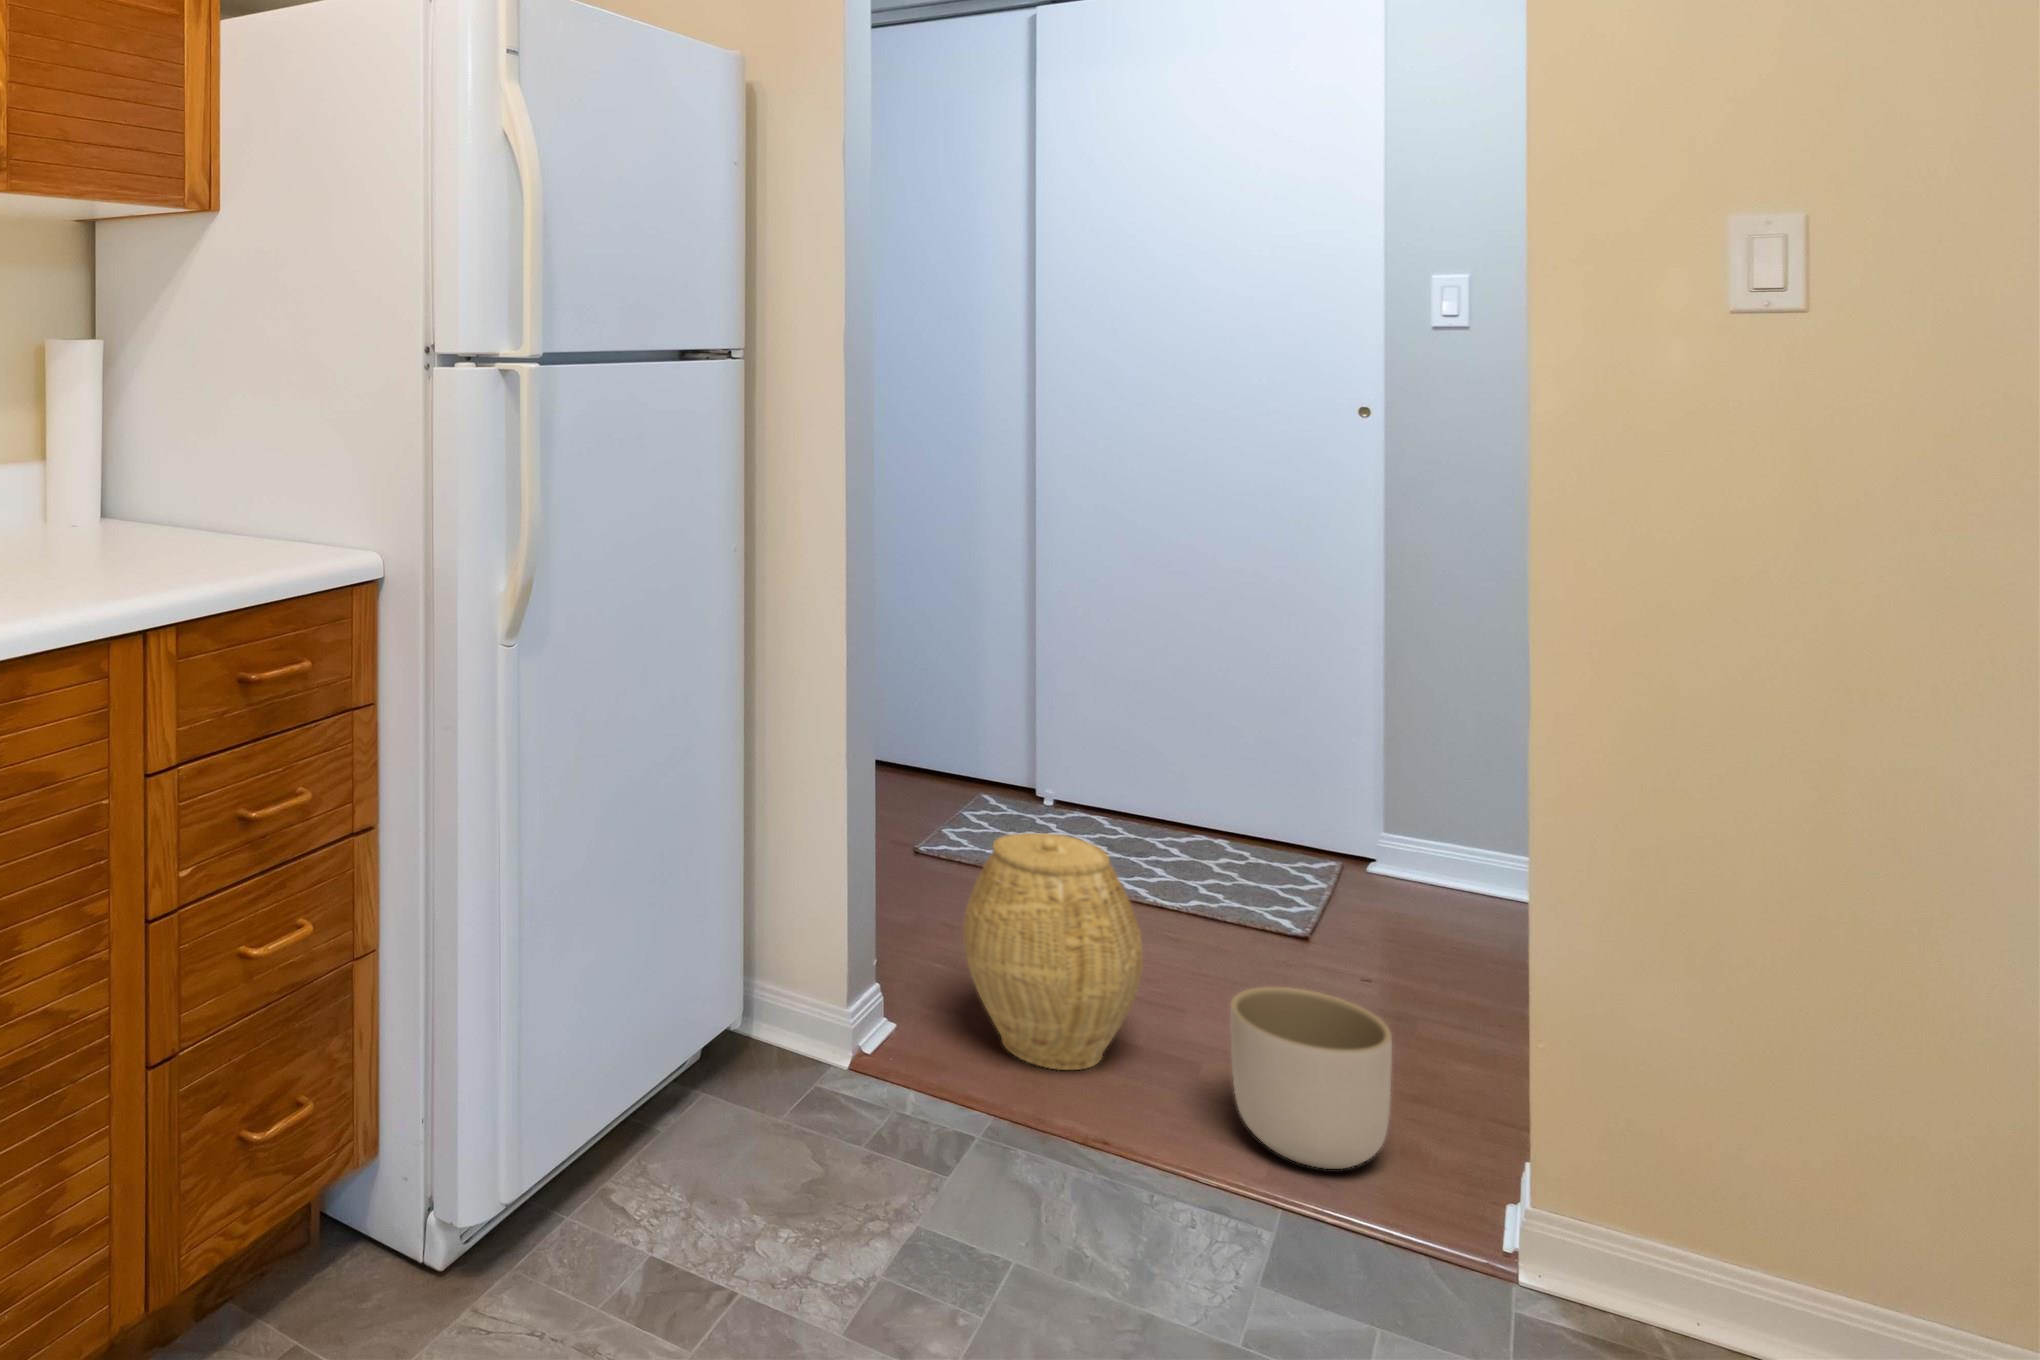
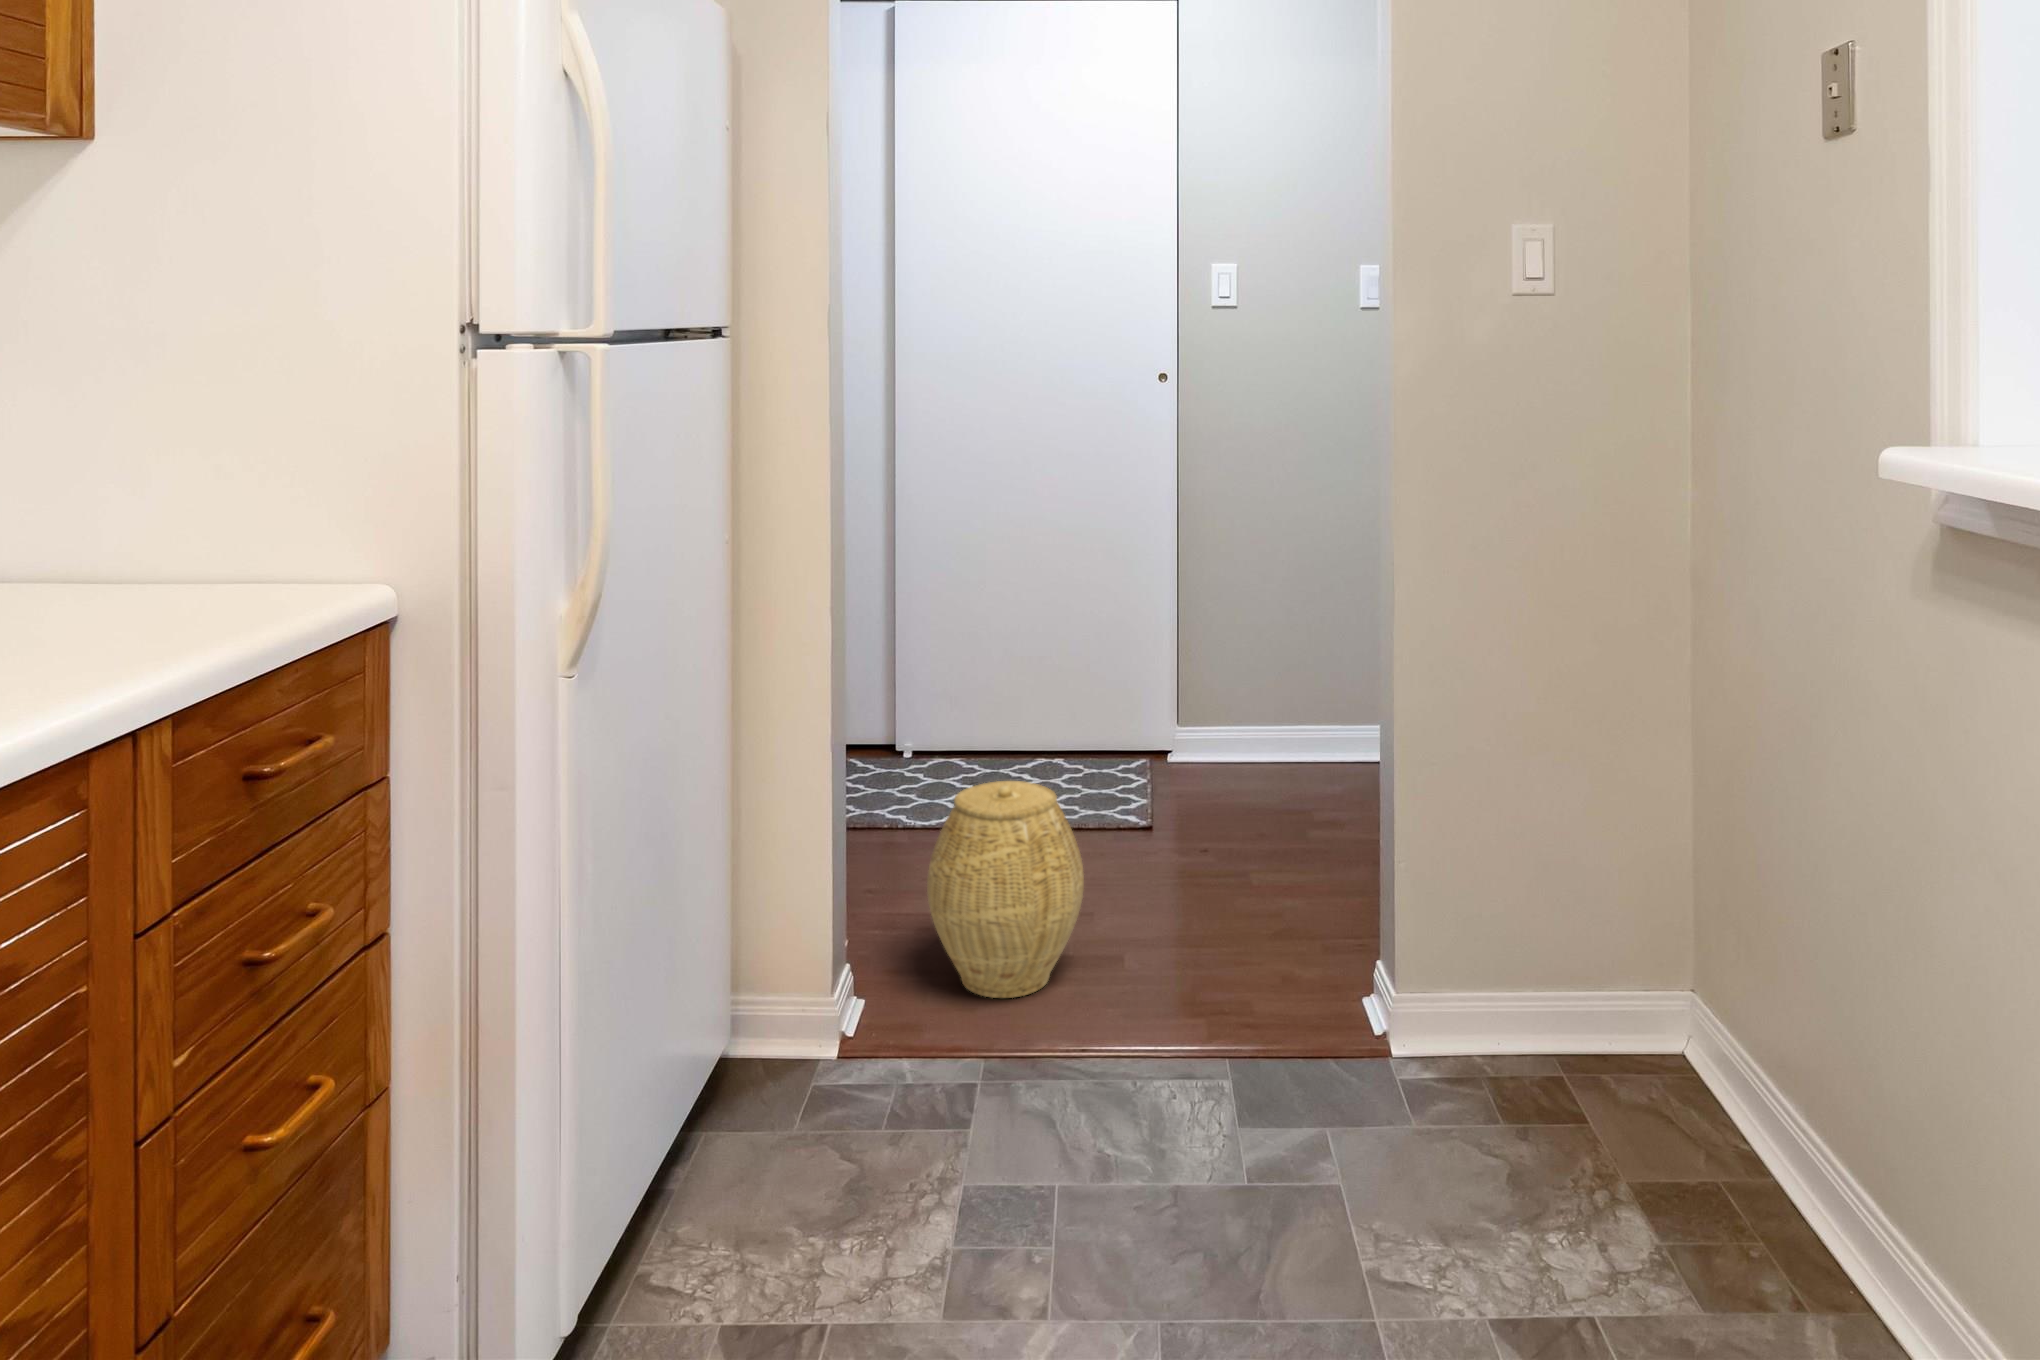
planter: present [1230,987,1392,1169] -> none [1168,871,1287,1017]

